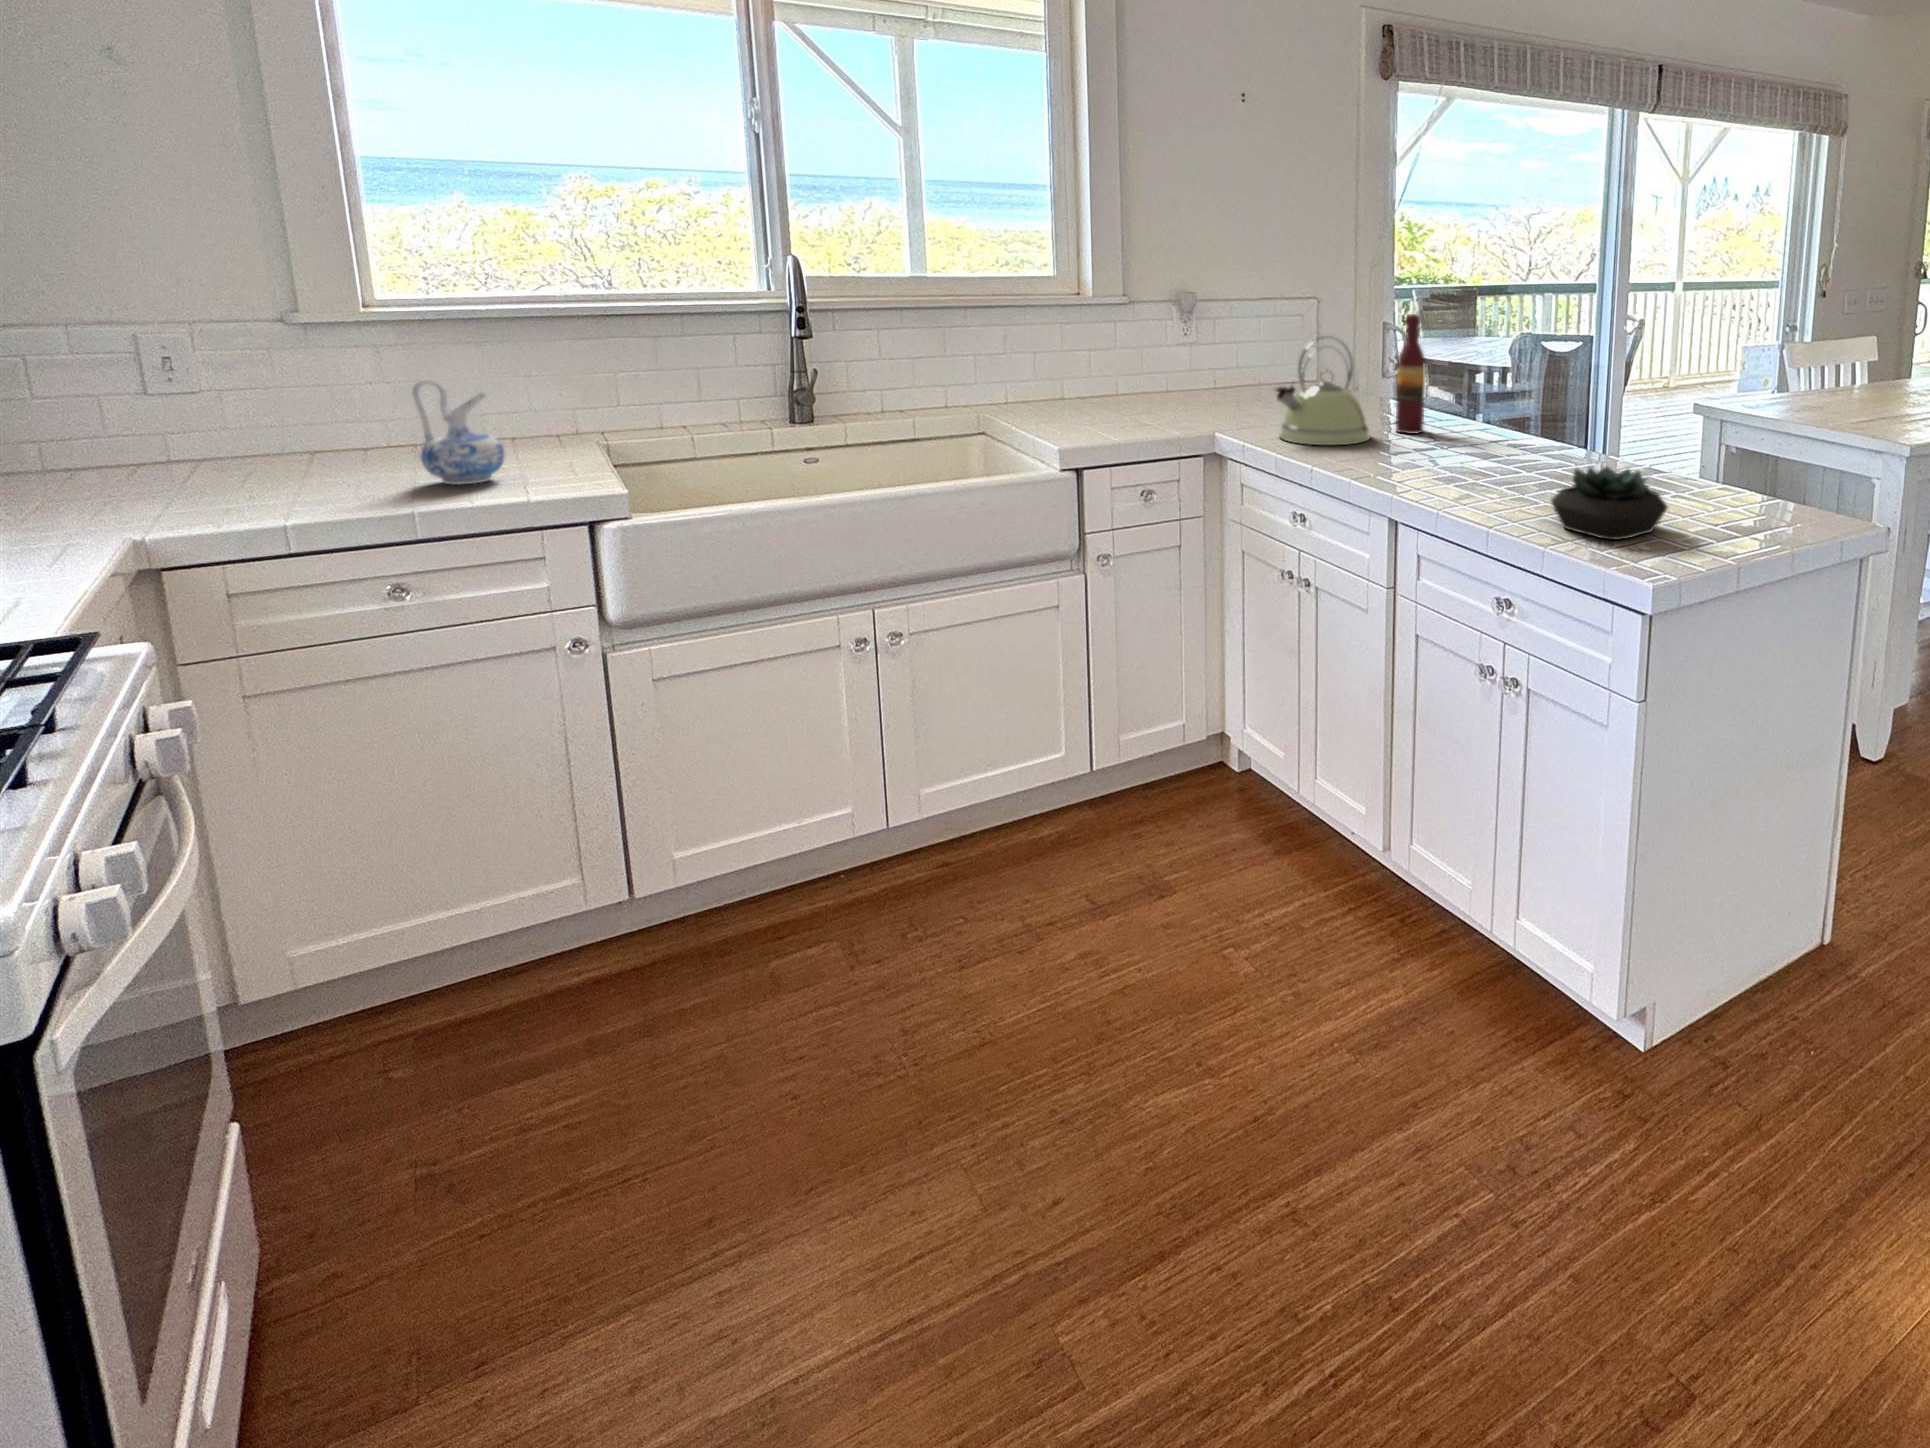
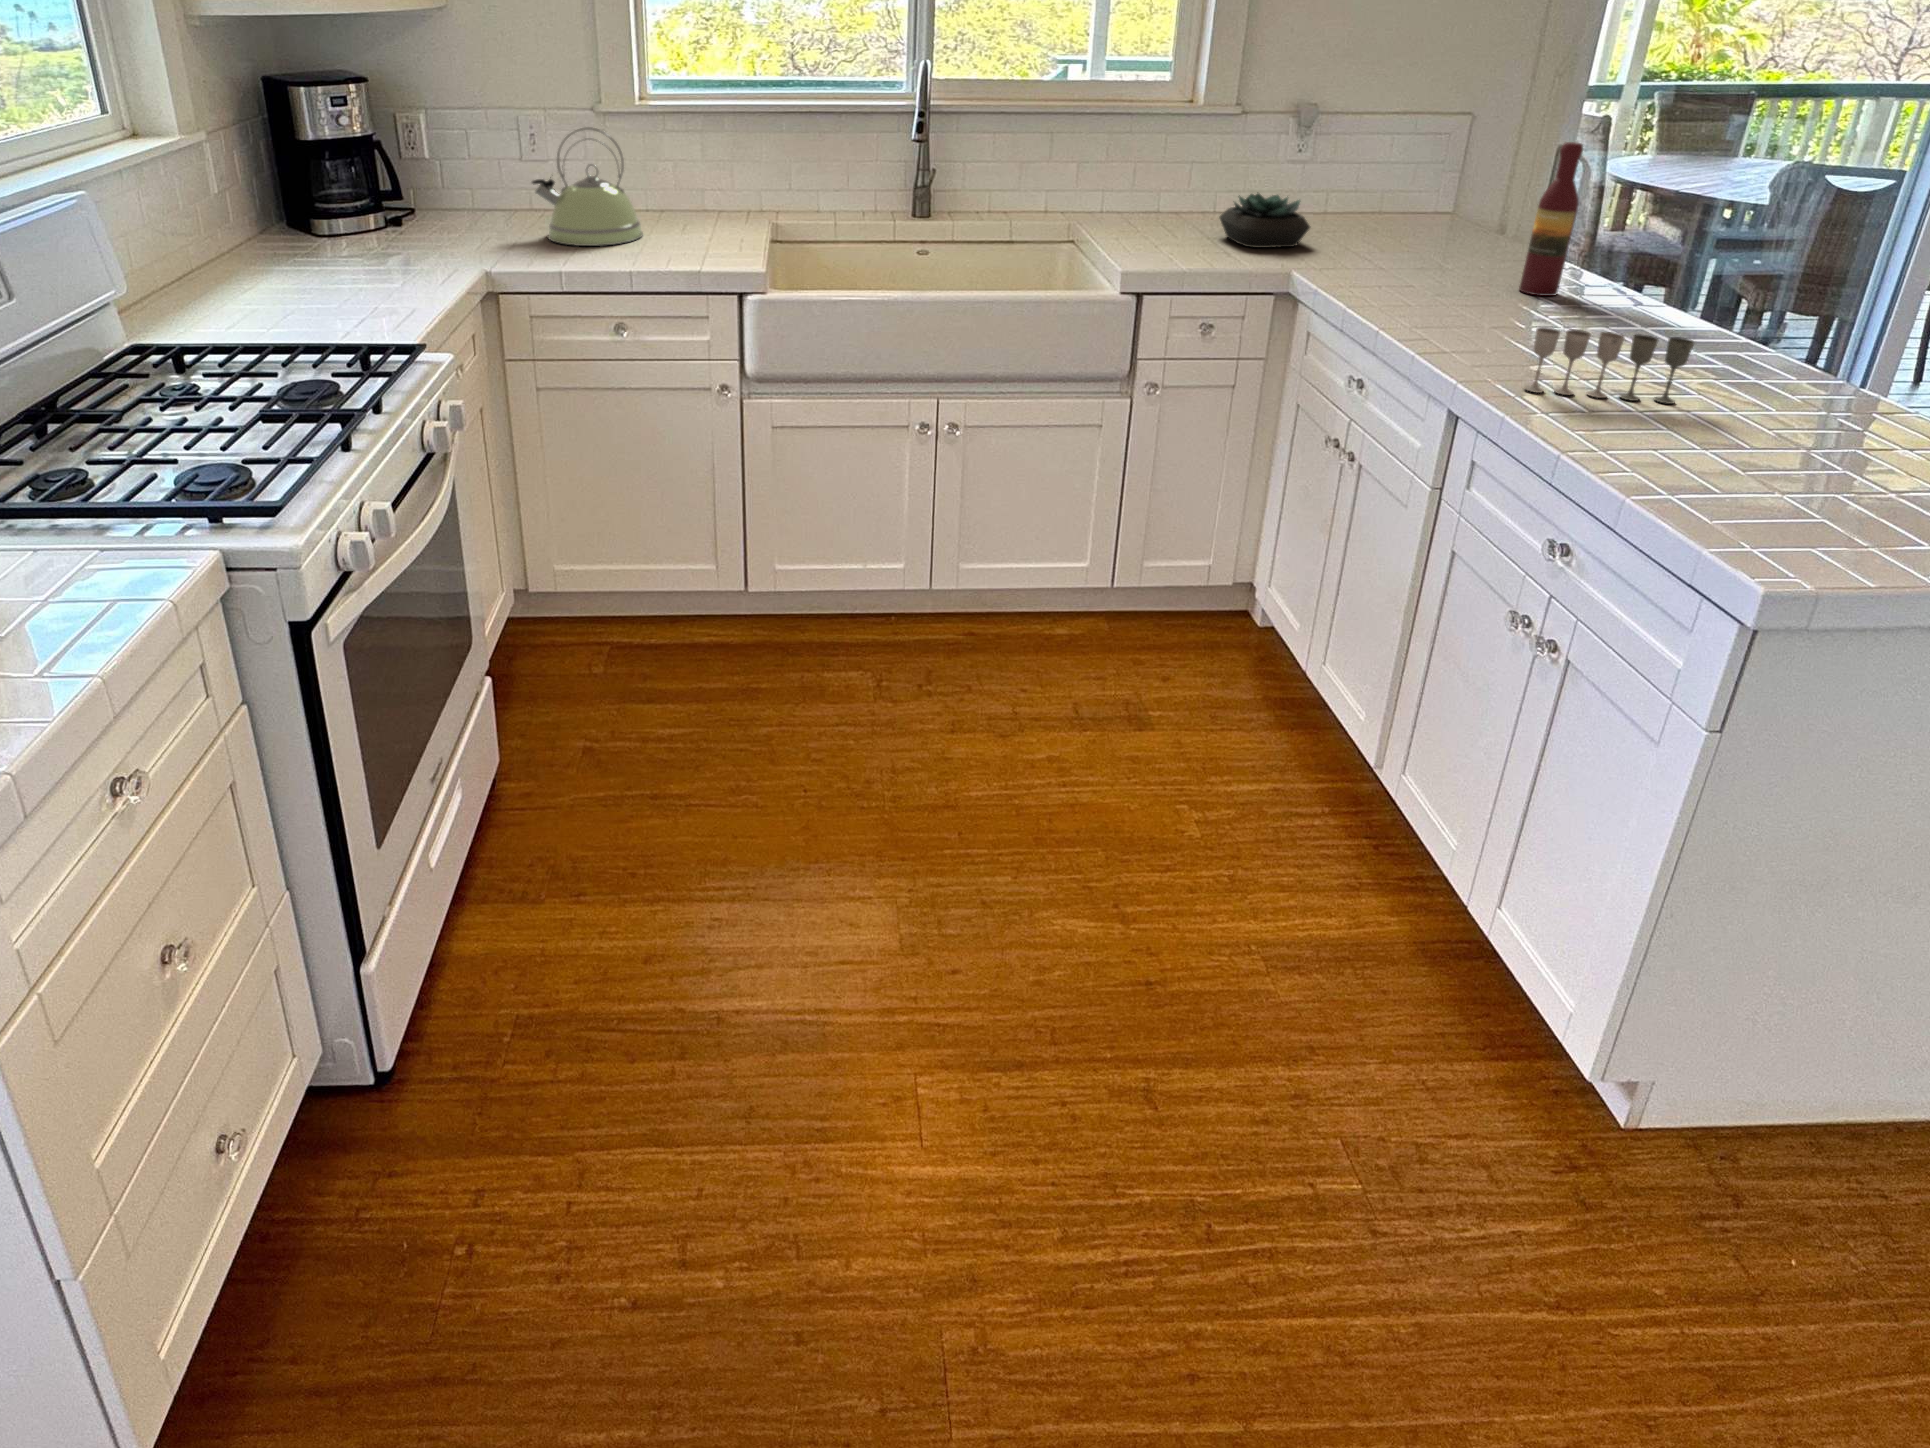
kettle: present [1275,337,1370,445] -> present [532,127,643,246]
ceramic pitcher: present [412,379,505,485] -> none [645,171,697,256]
wine glass: none [1441,440,1542,494] -> present [1525,327,1694,404]
succulent plant: present [1551,467,1668,540] -> present [1219,193,1310,248]

